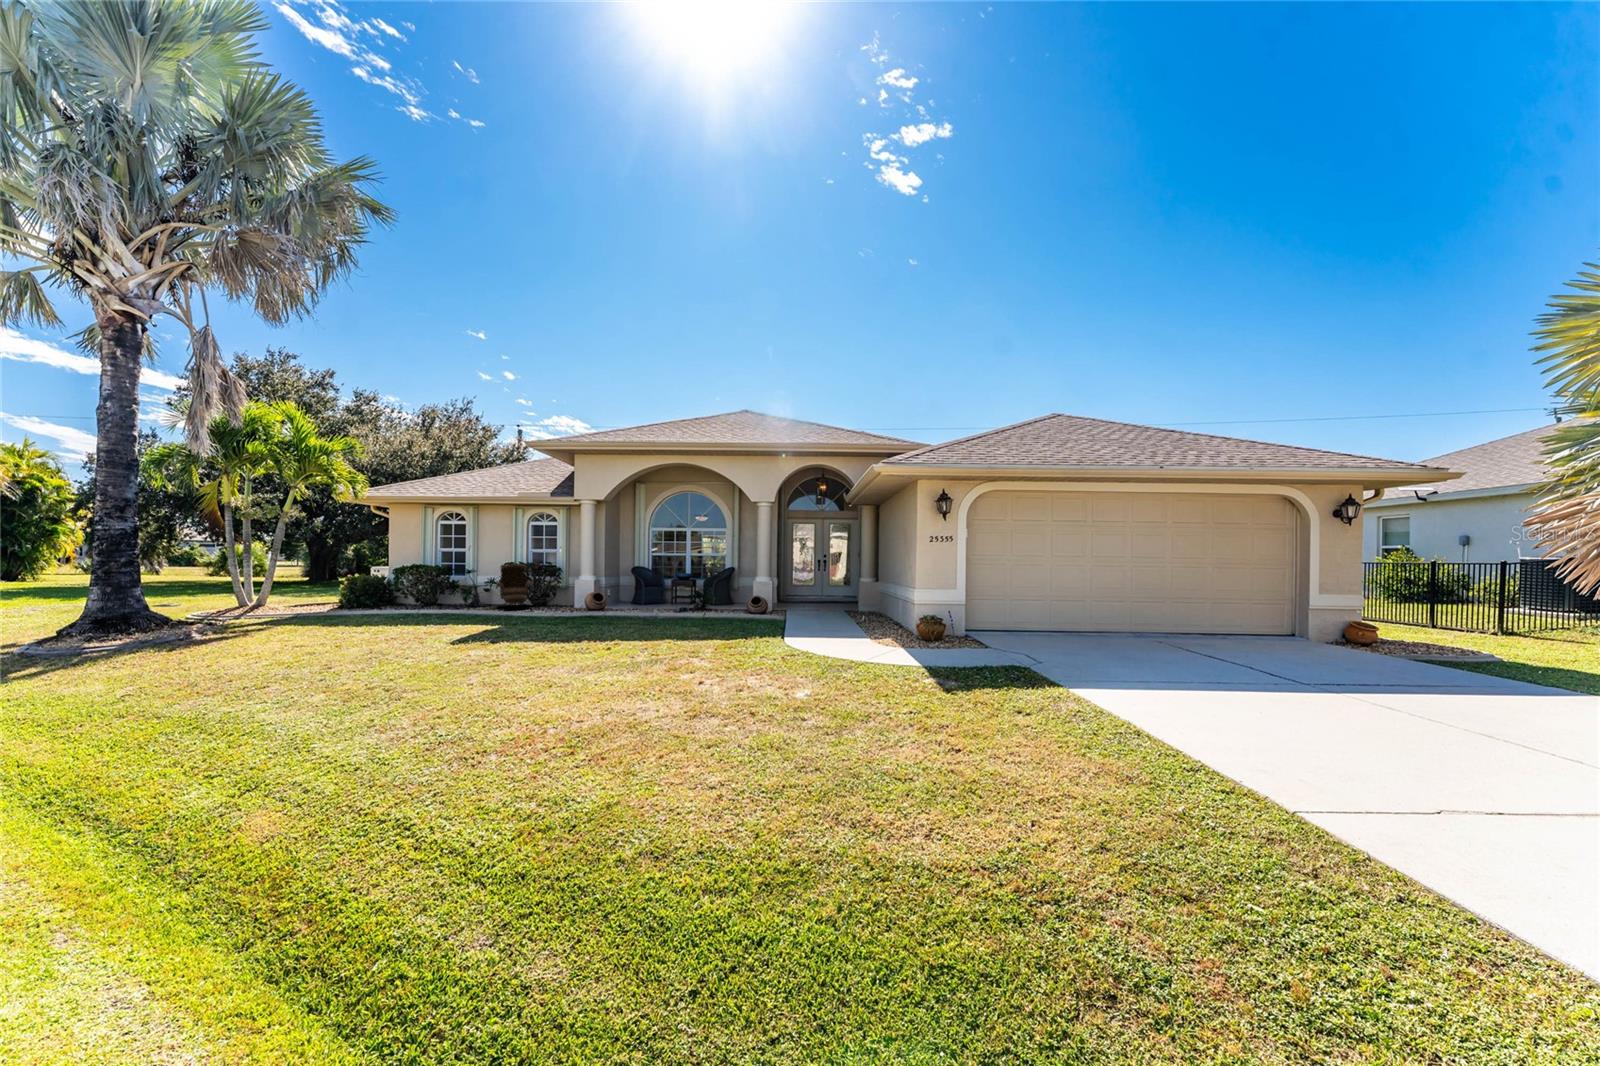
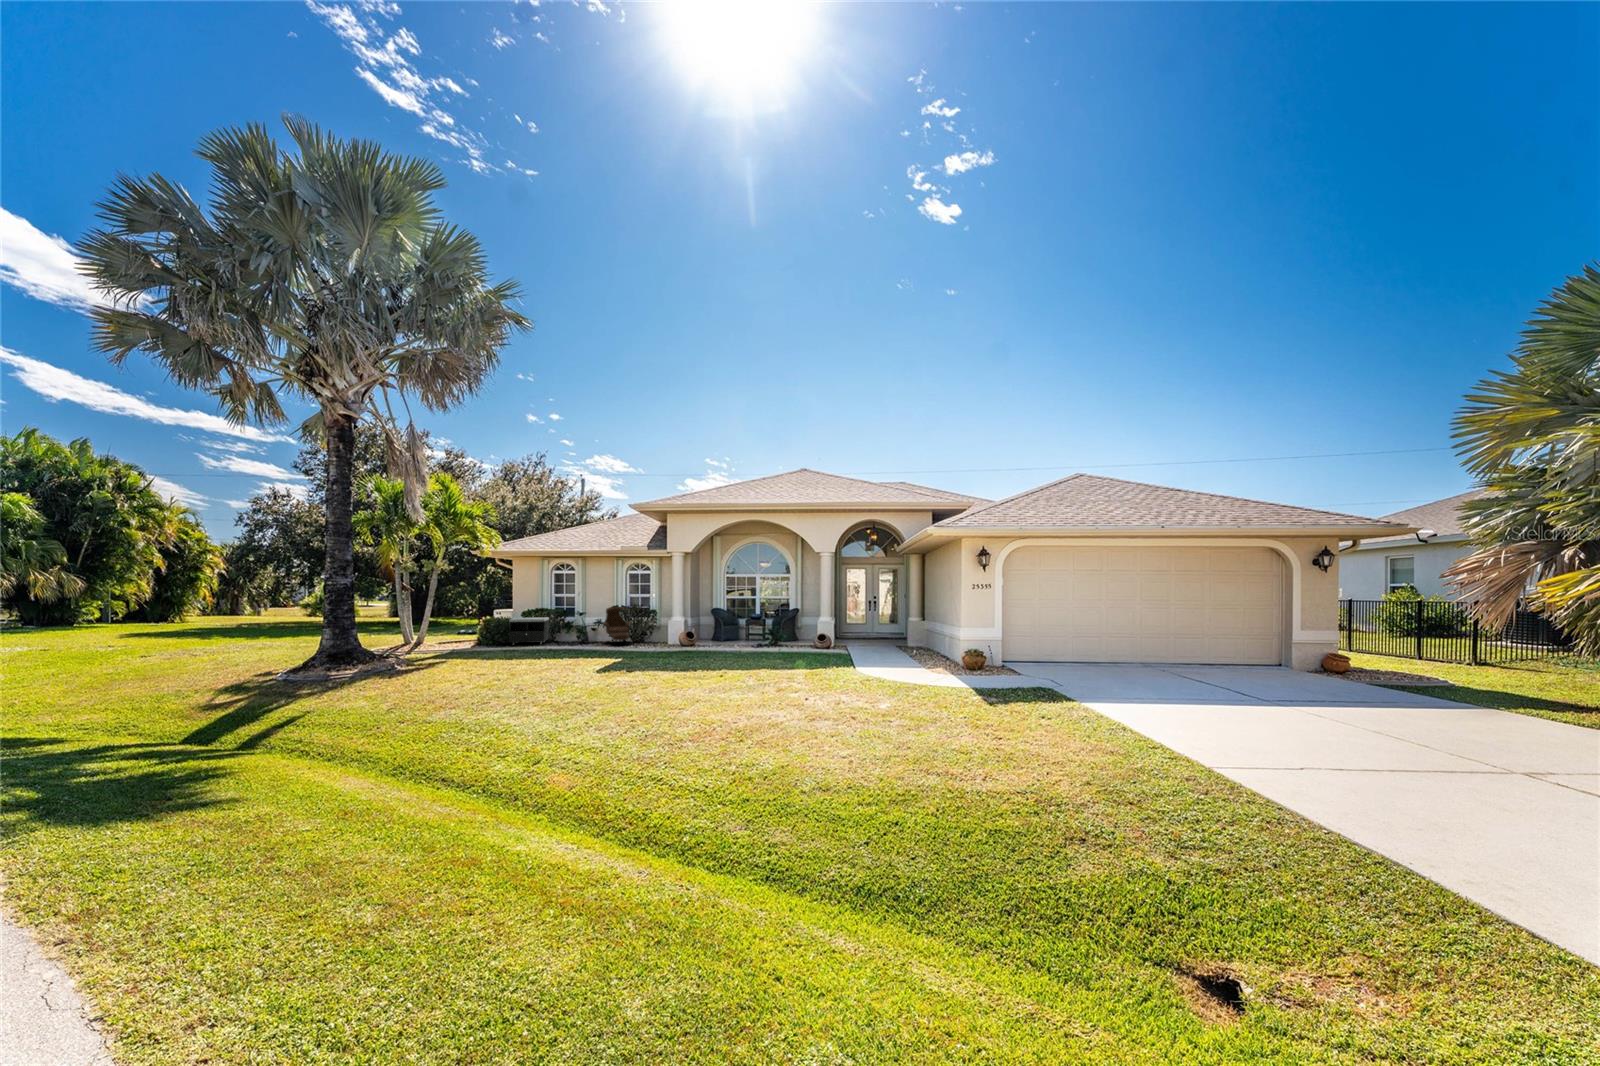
storage bench: none [377,576,431,608] -> present [509,617,549,644]

